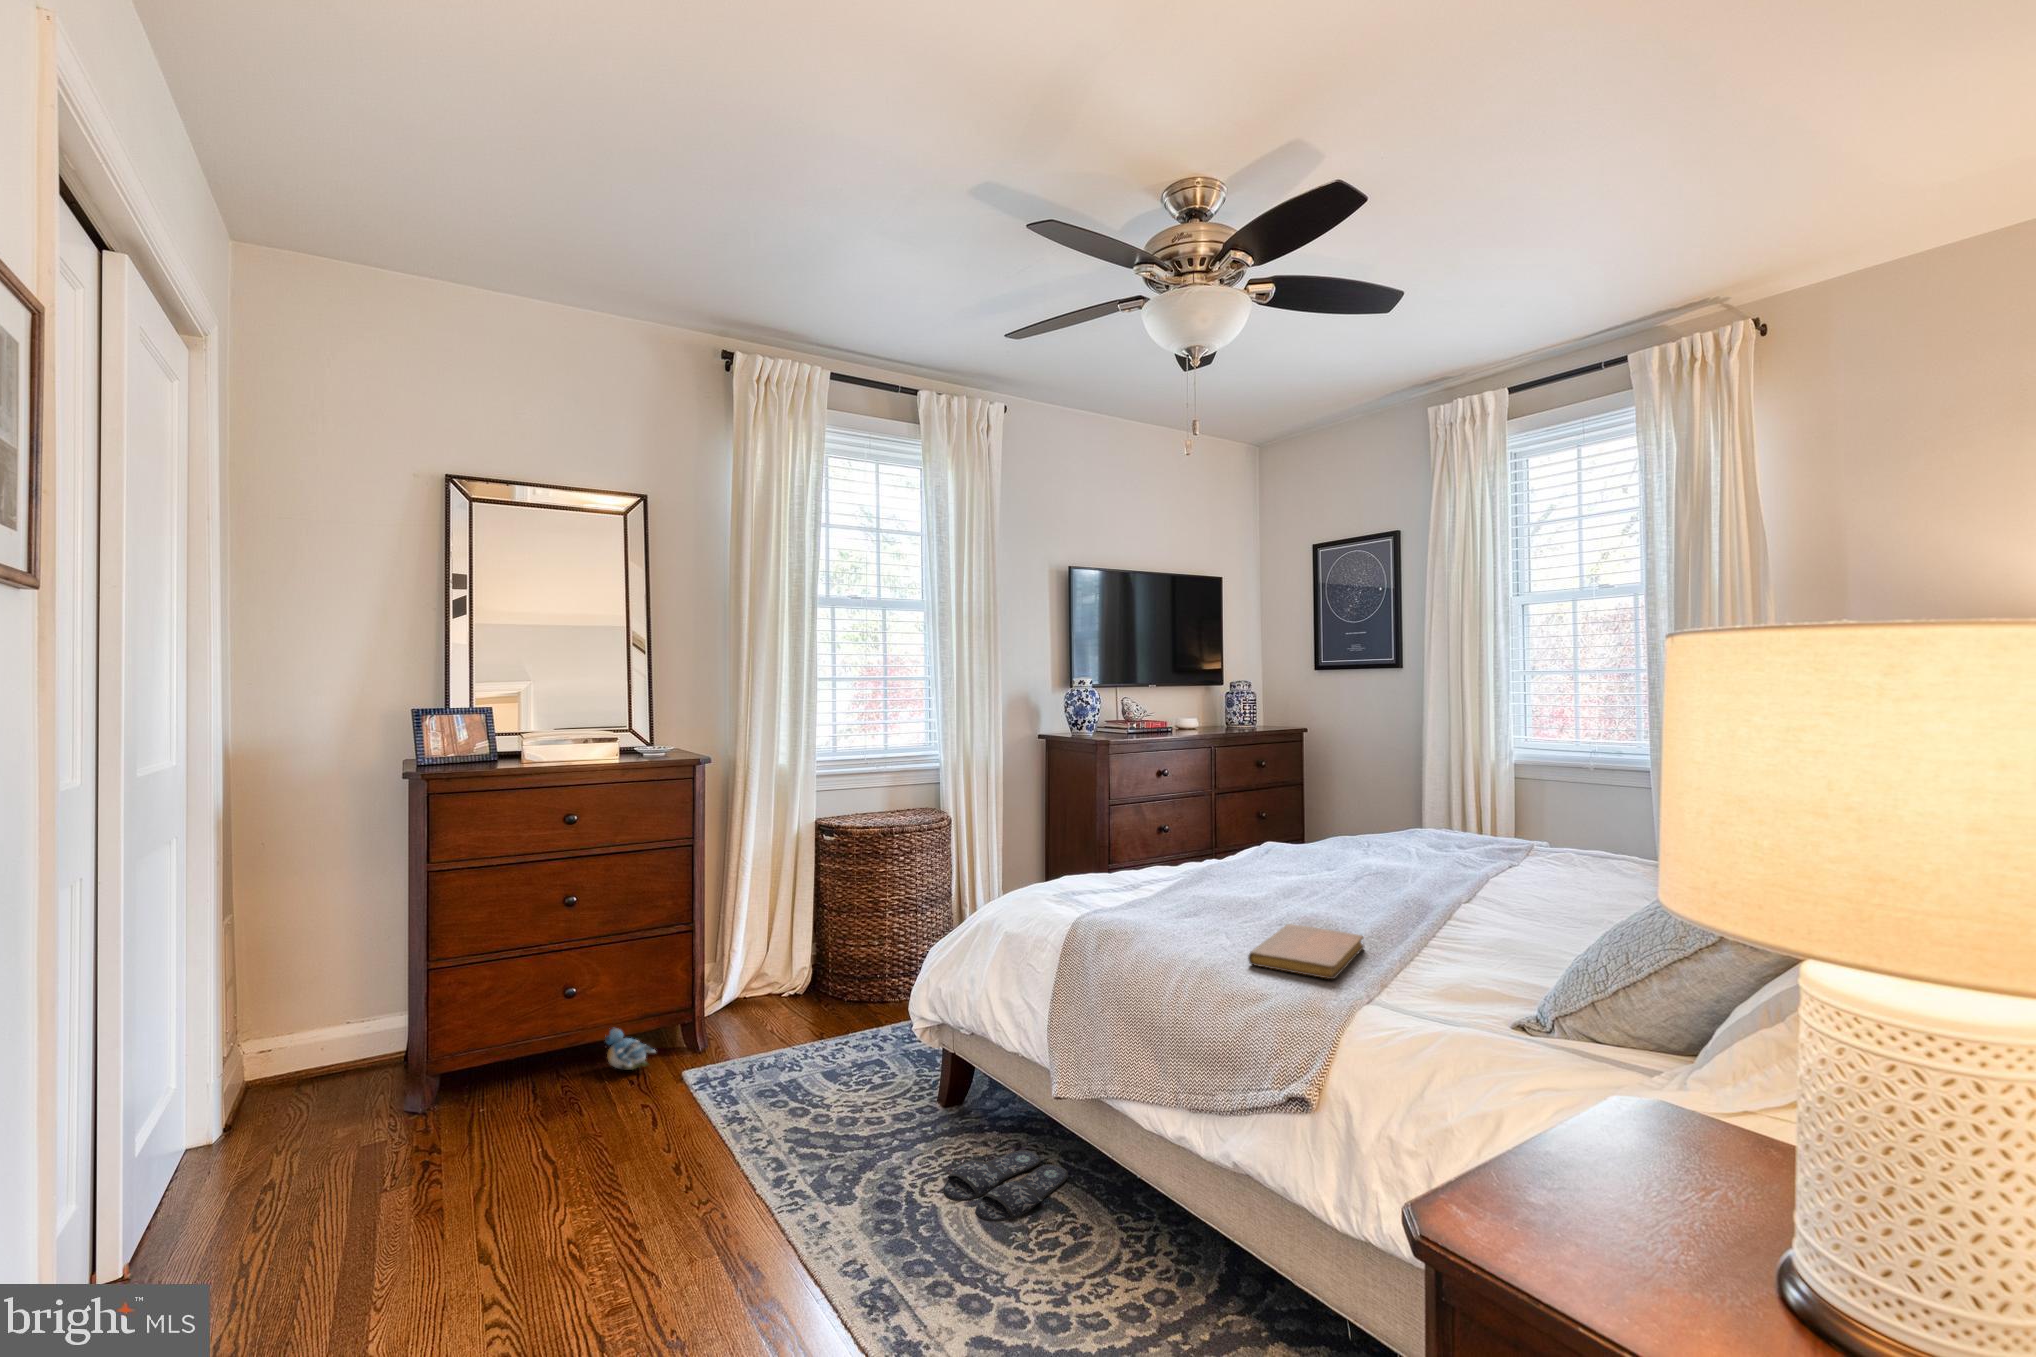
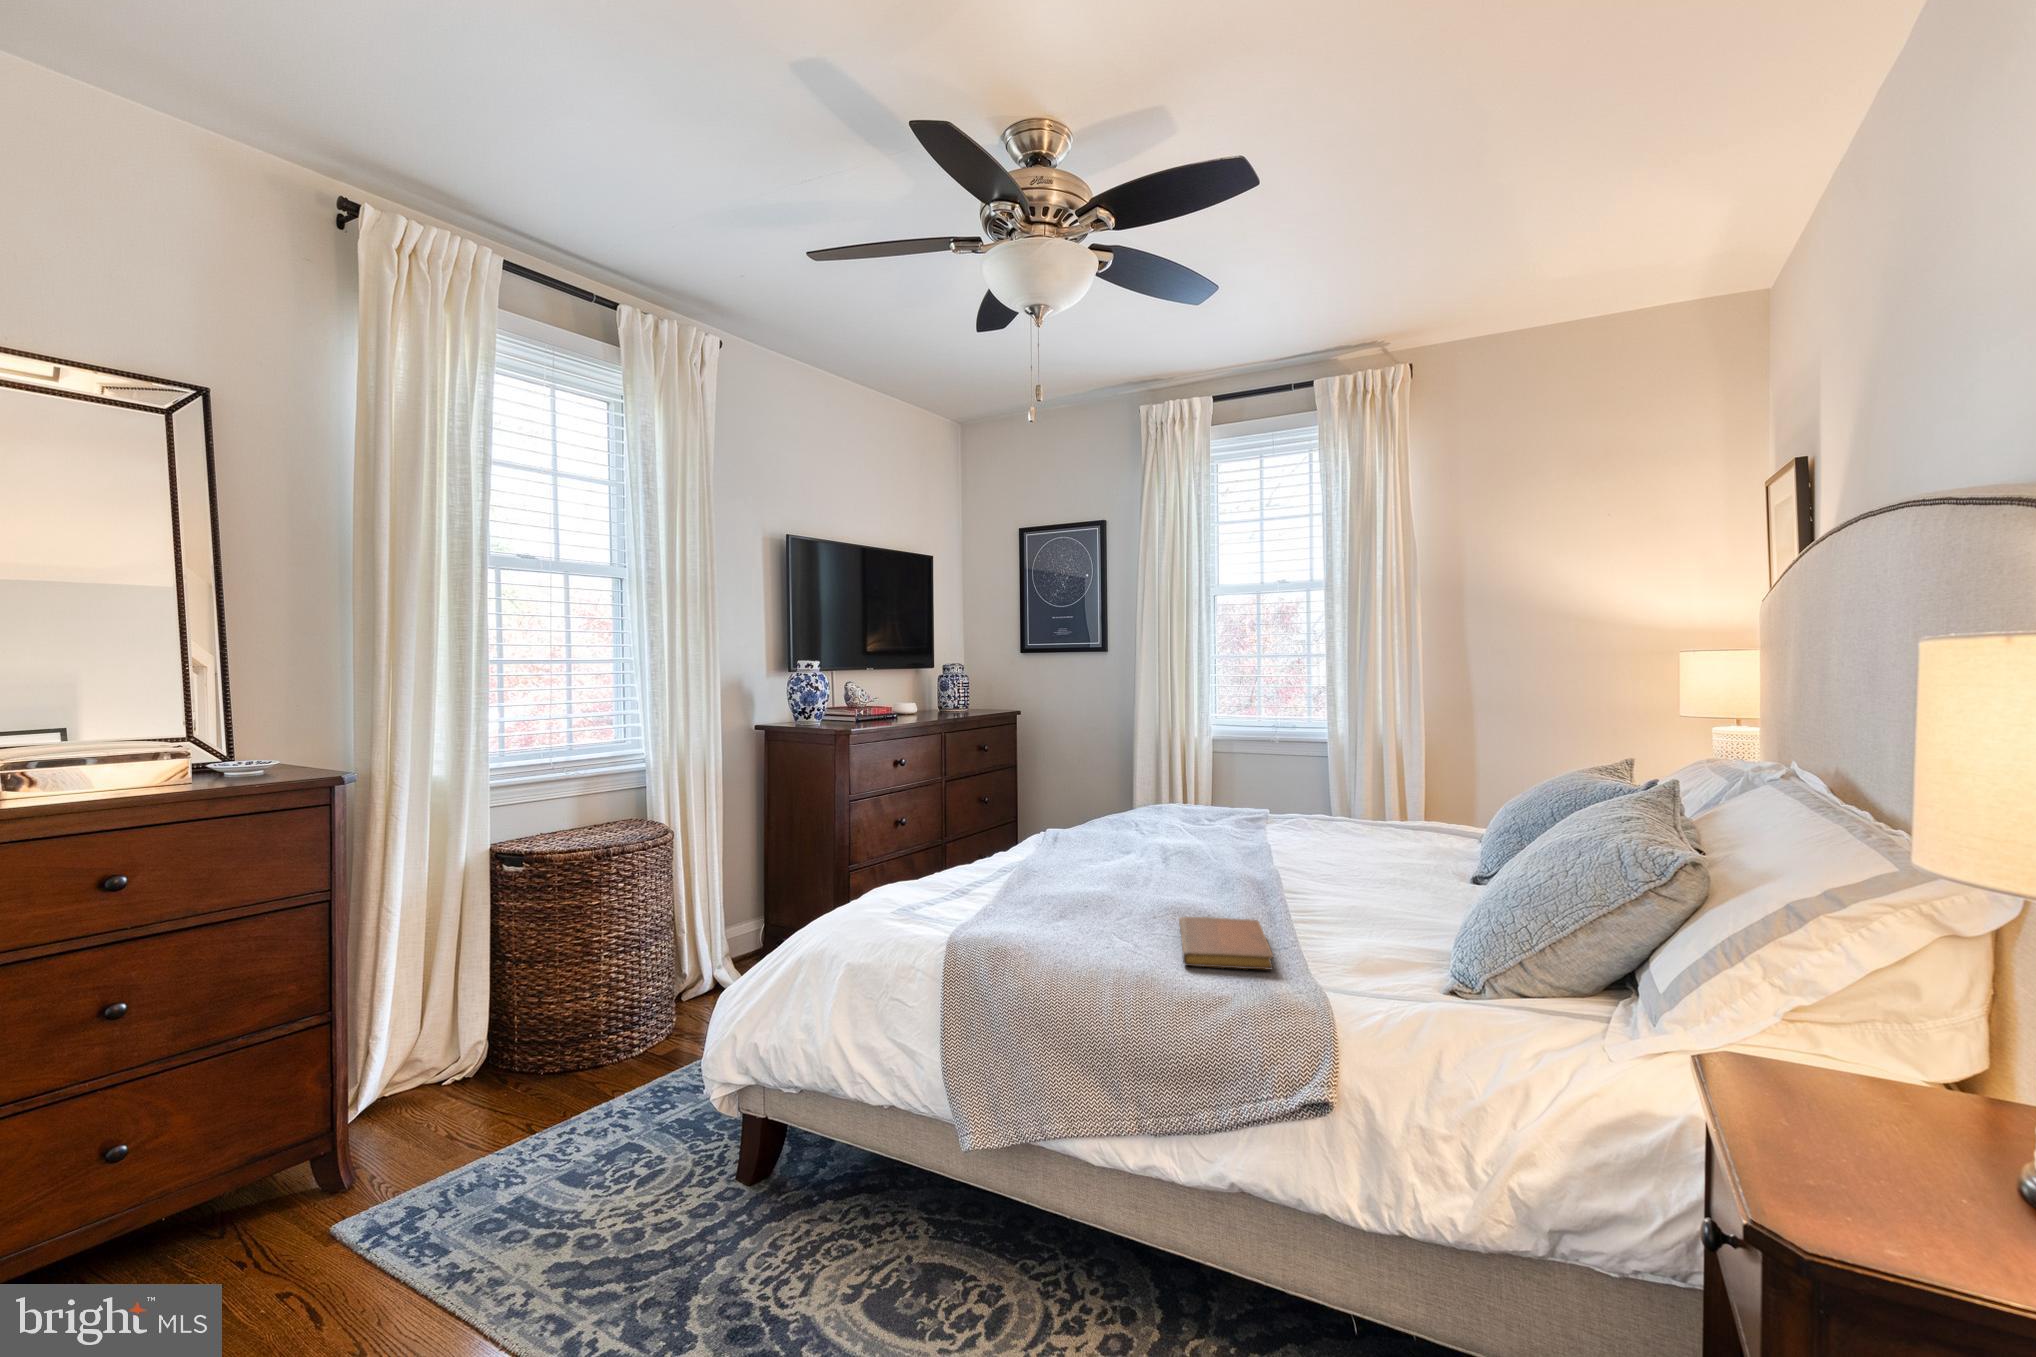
plush toy: present [605,1028,656,1070] -> none [181,1188,279,1249]
slippers: present [944,1150,1068,1221] -> none [805,1214,942,1315]

